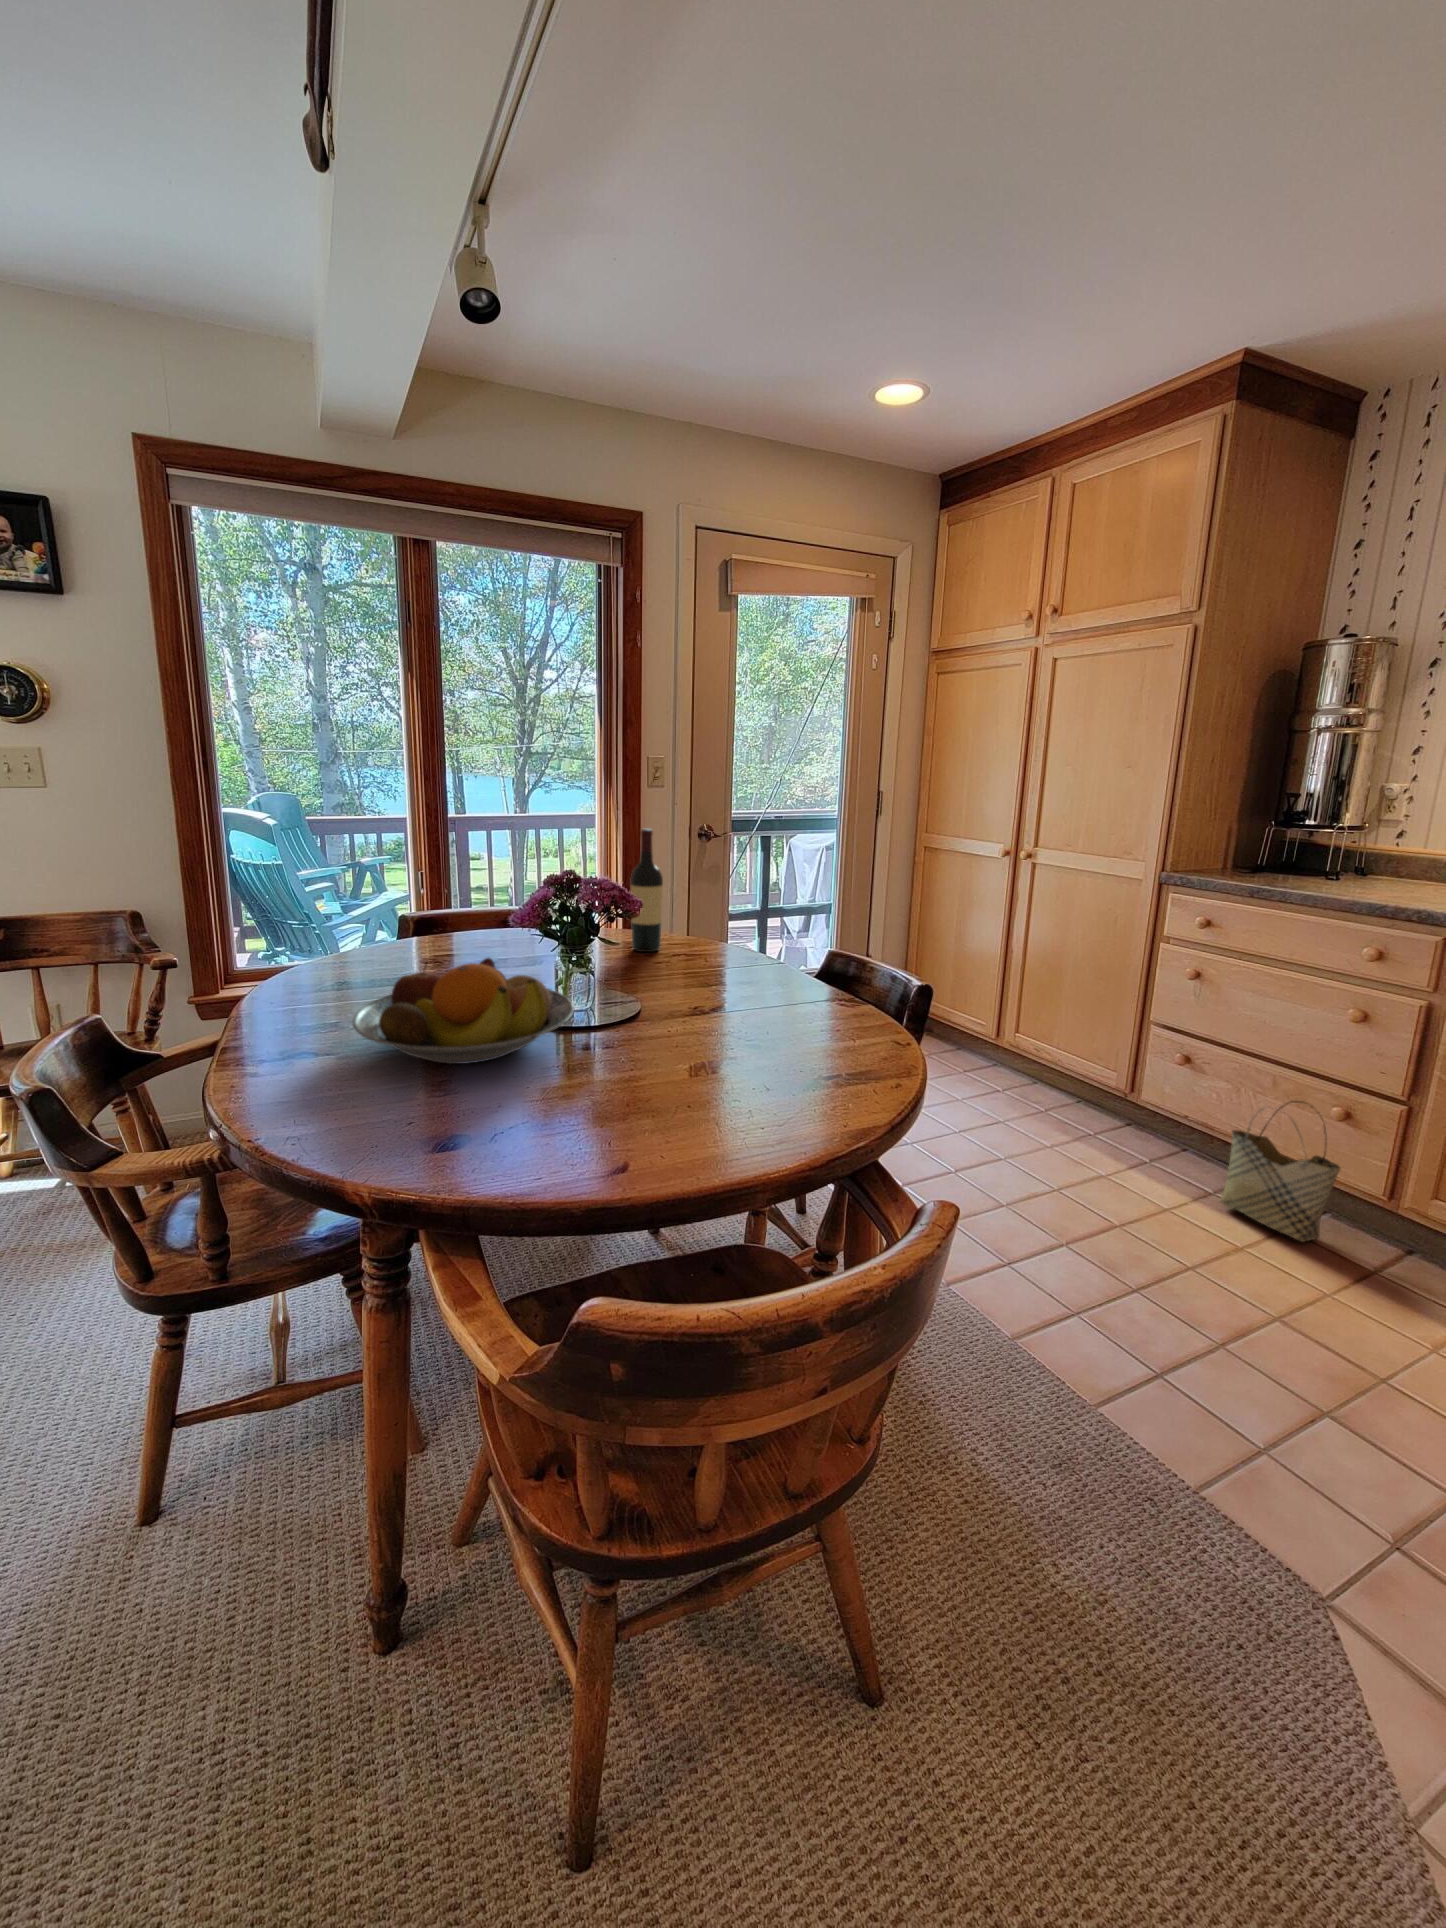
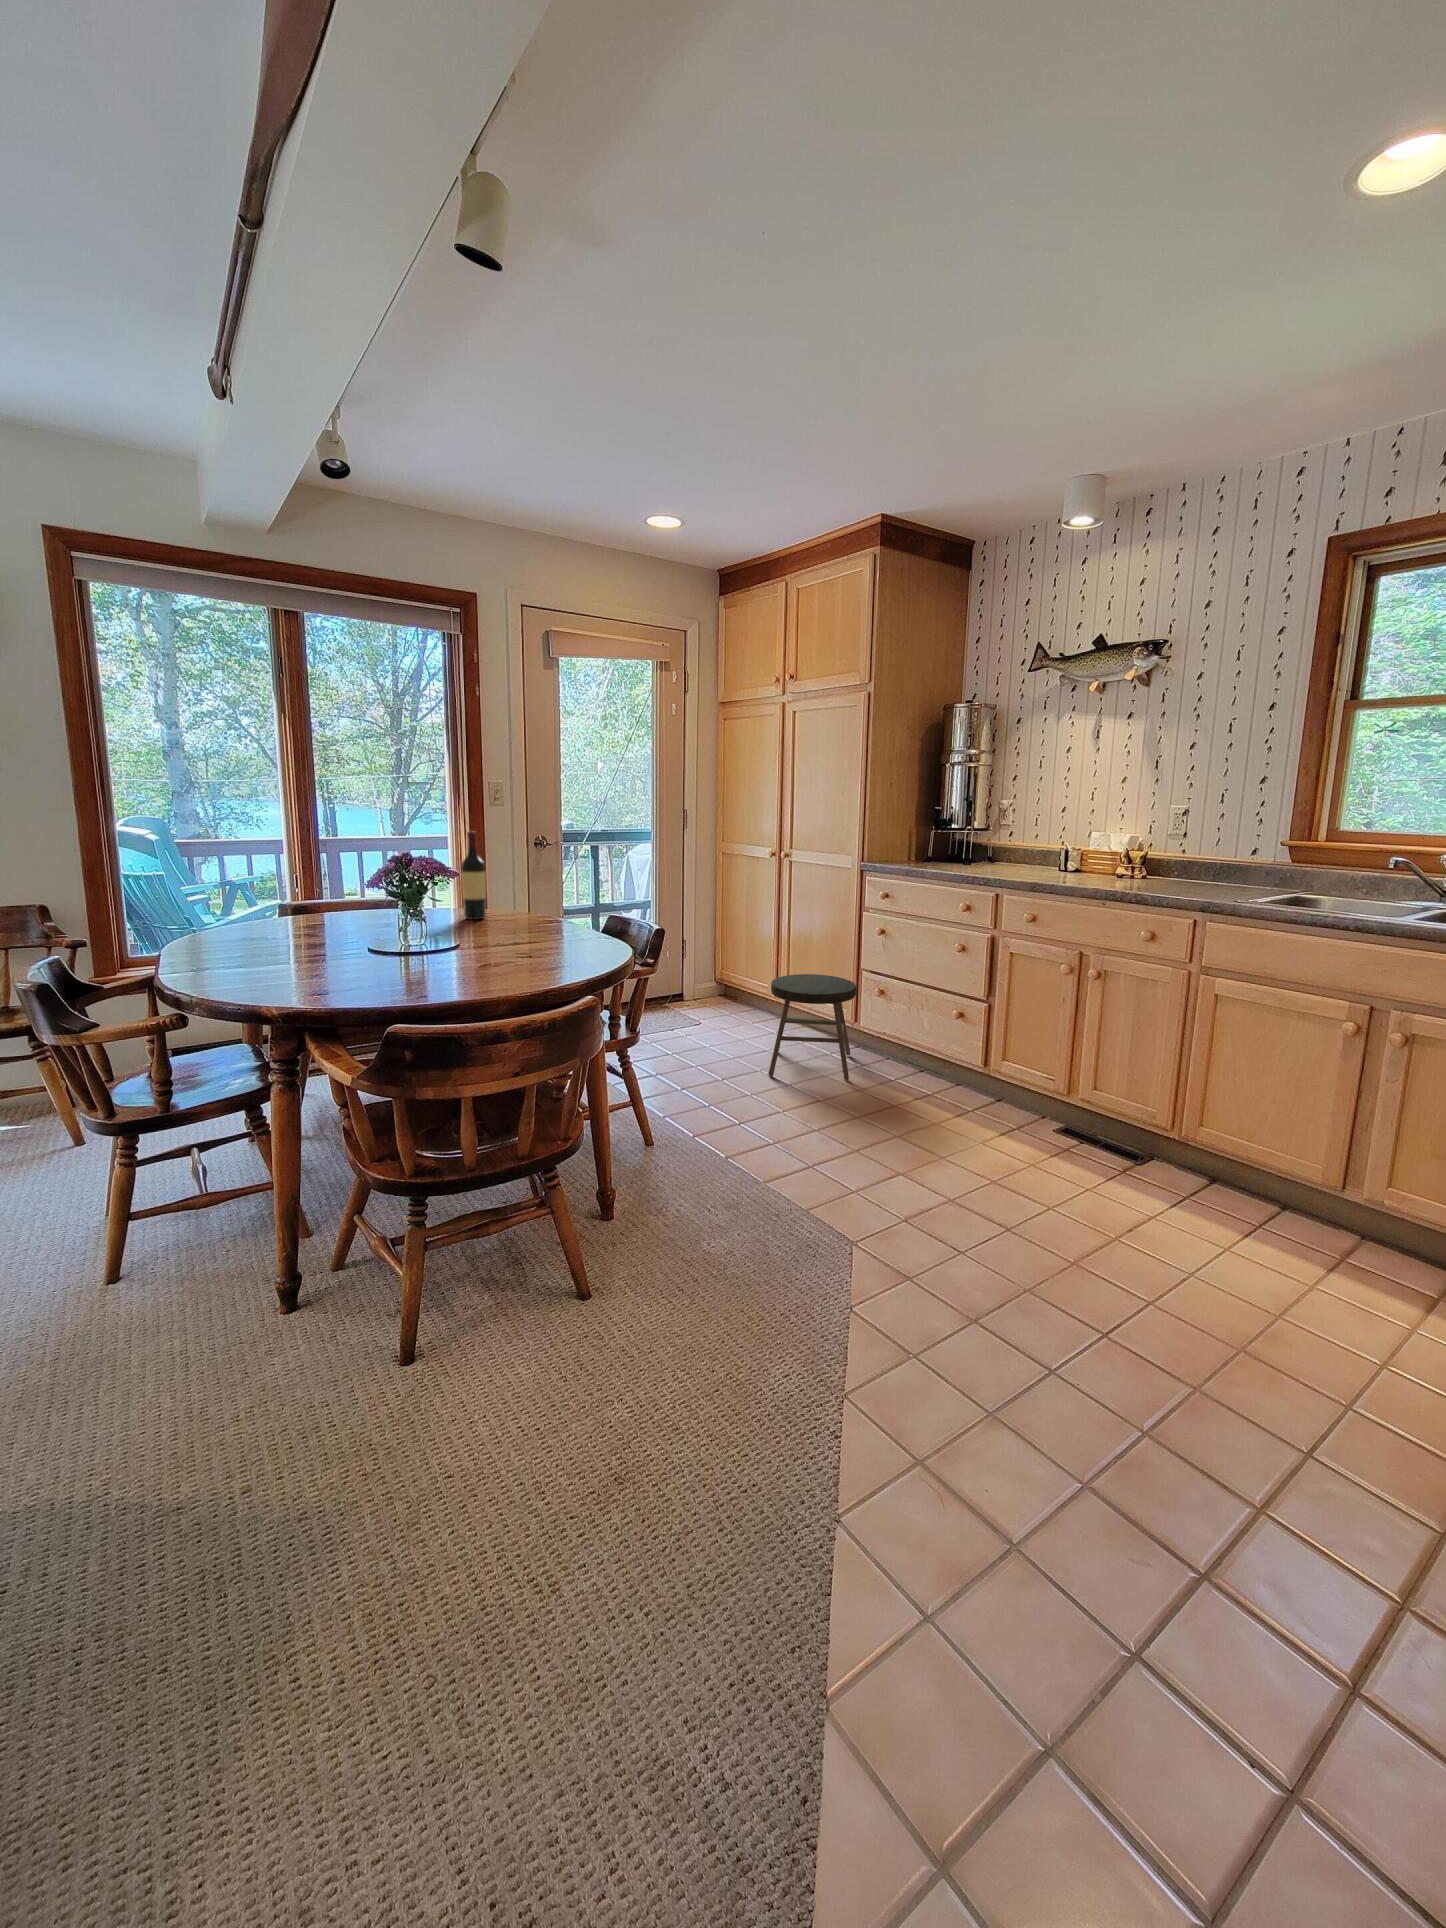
fruit bowl: present [353,958,574,1064] -> none [256,907,409,969]
stool: none [1010,1022,1153,1185] -> present [768,974,856,1080]
woven basket: present [1220,1101,1341,1242] -> none [895,1010,957,1100]

